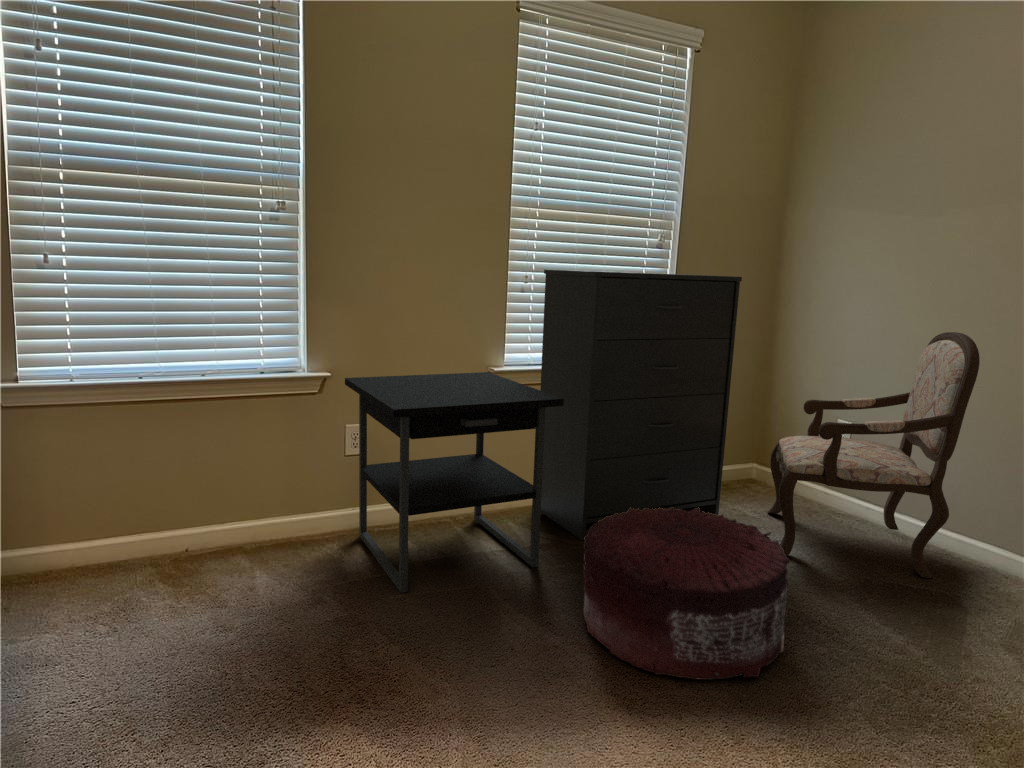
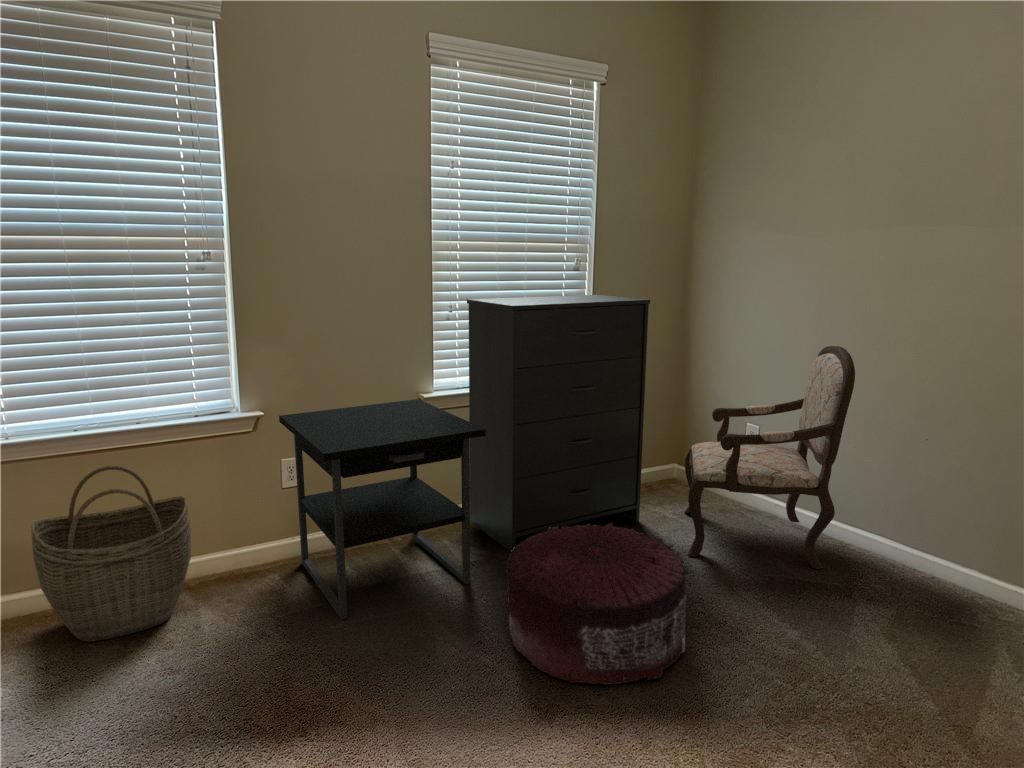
woven basket: none [90,416,248,596] -> present [31,466,191,642]

